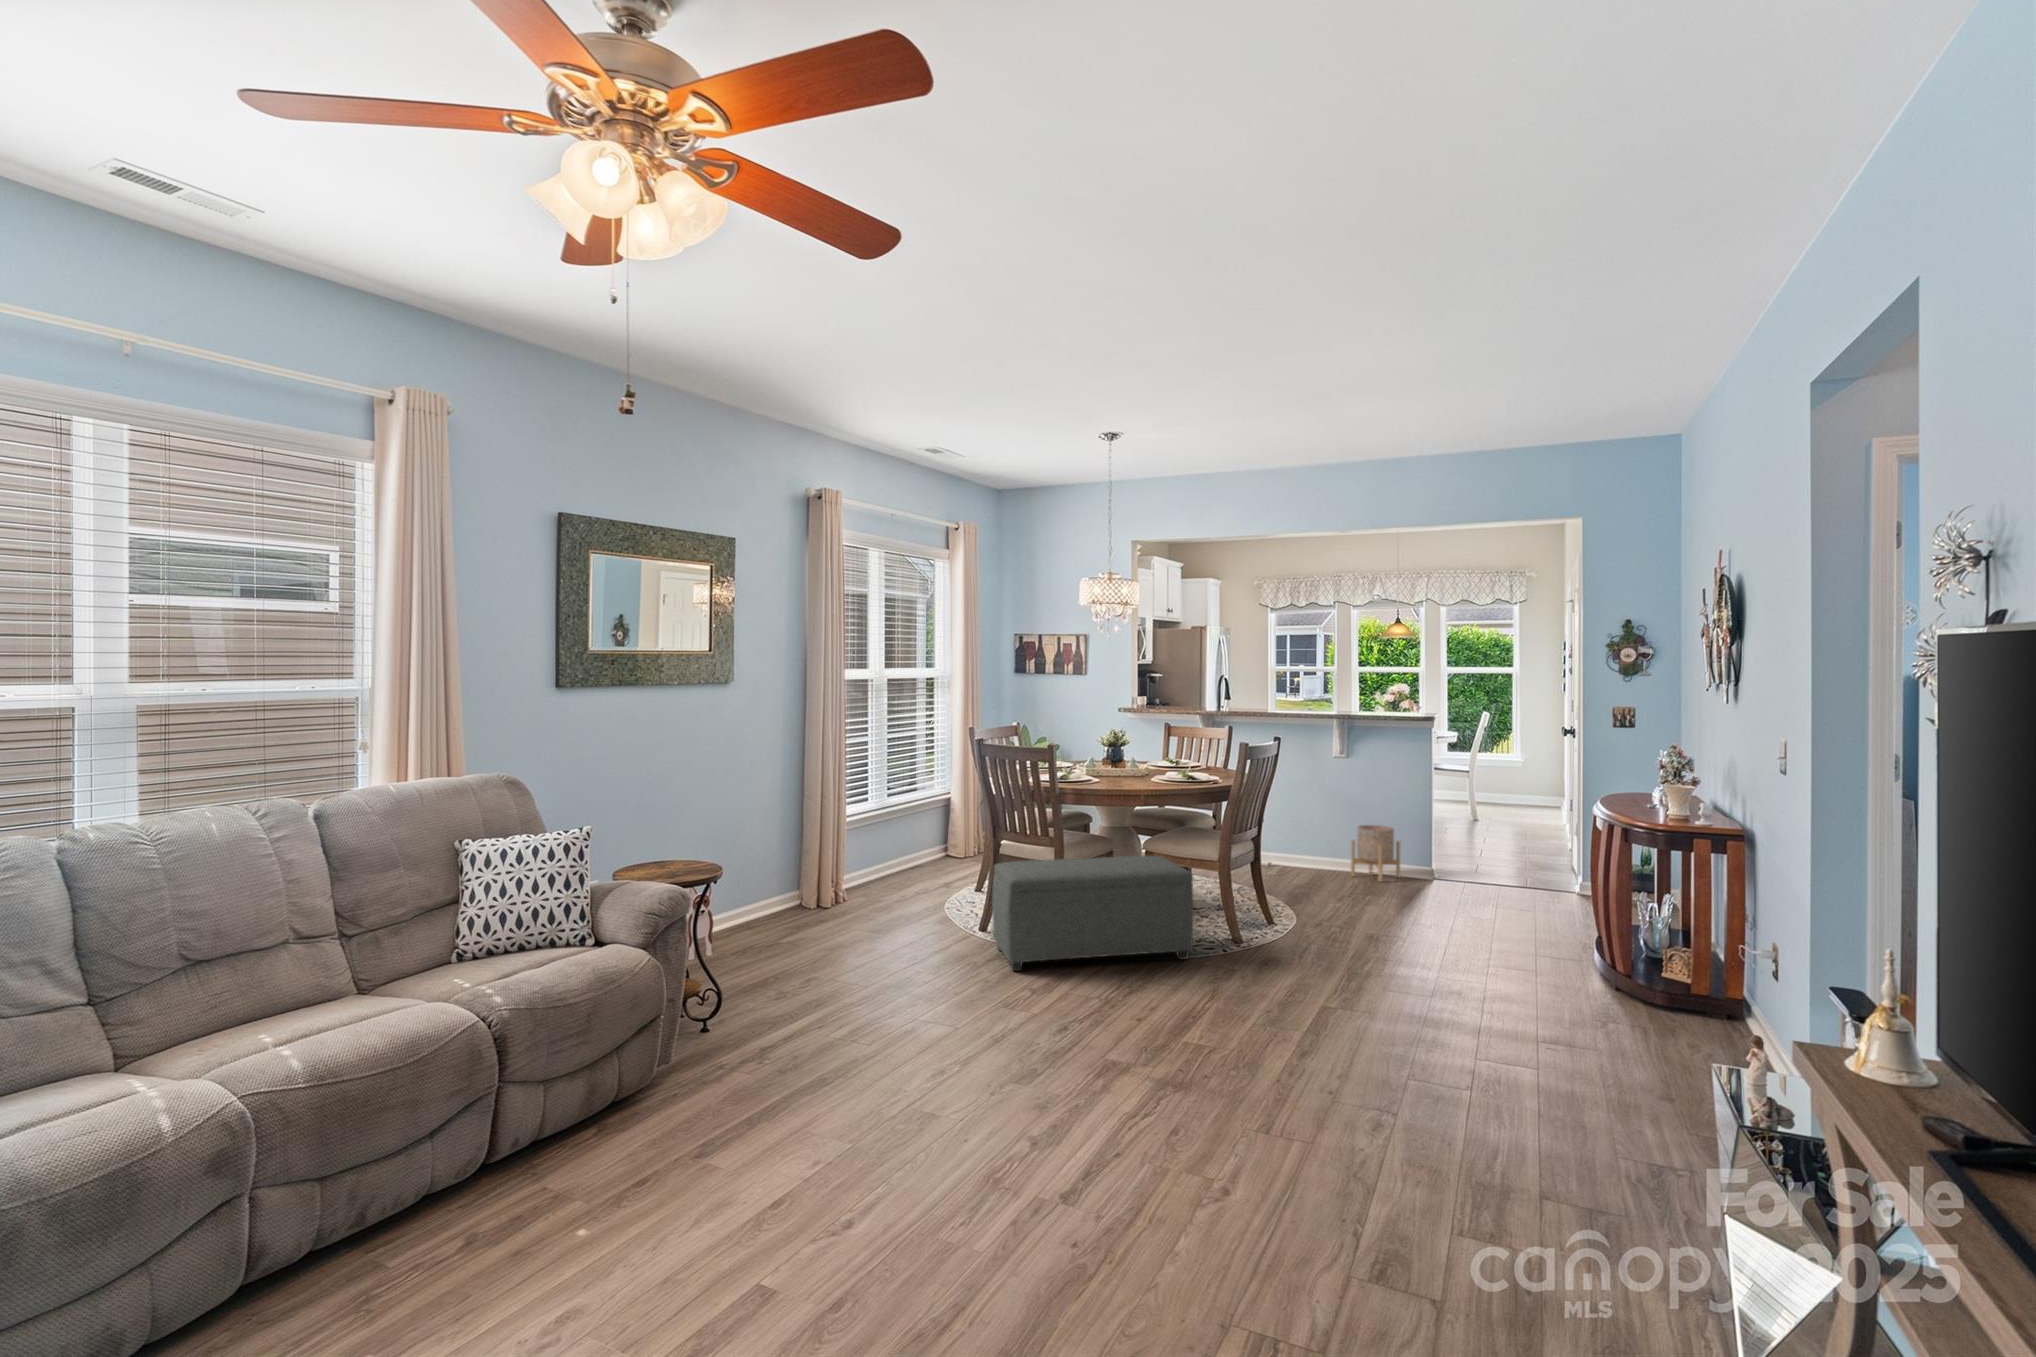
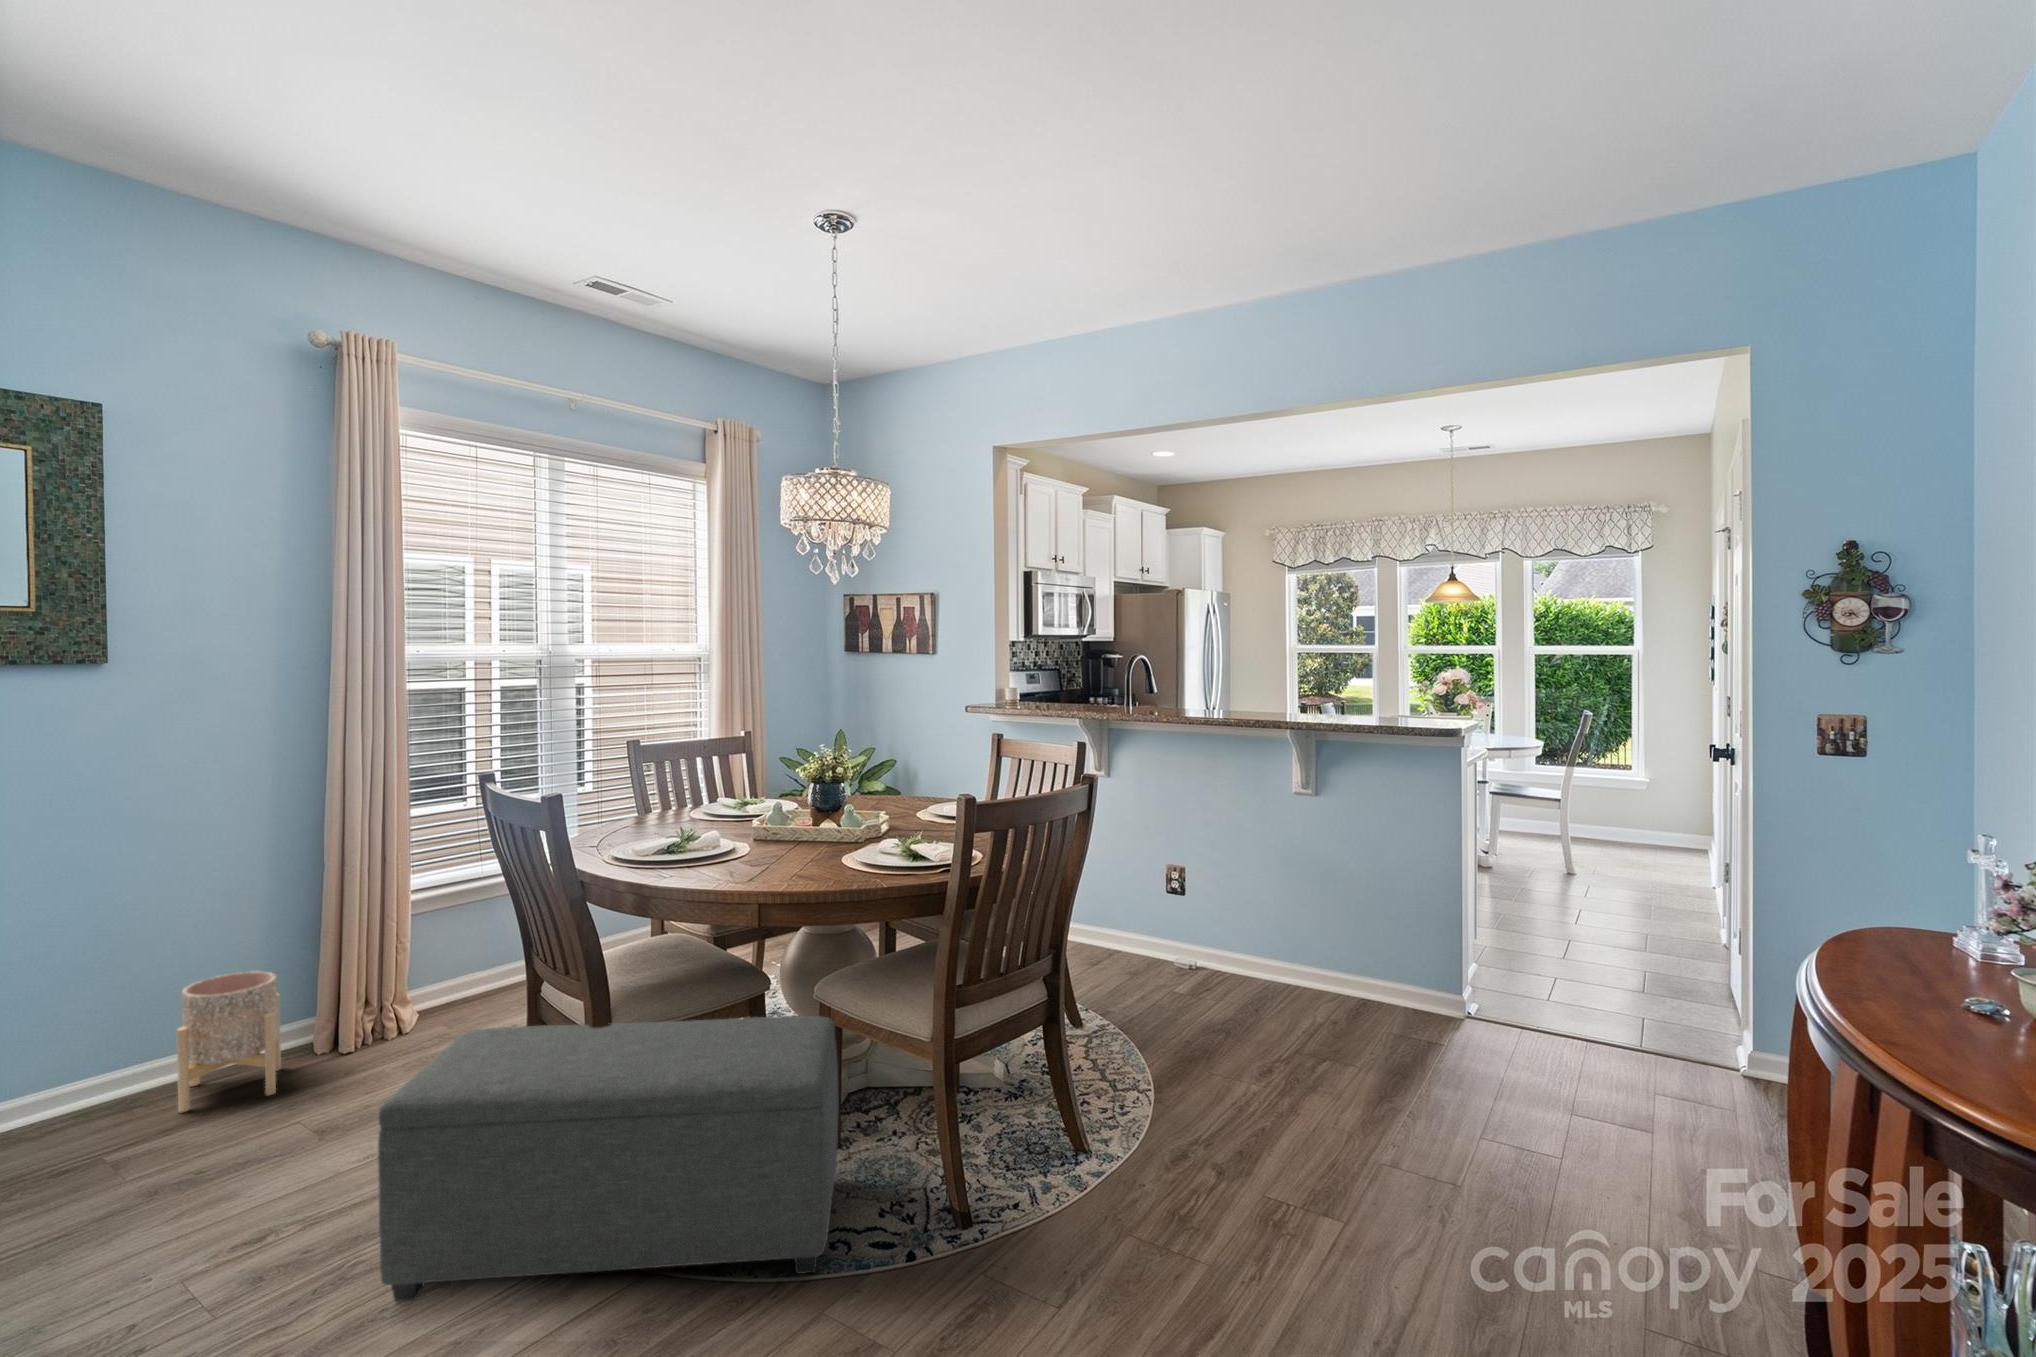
planter: present [1351,825,1400,882] -> present [177,971,281,1112]

